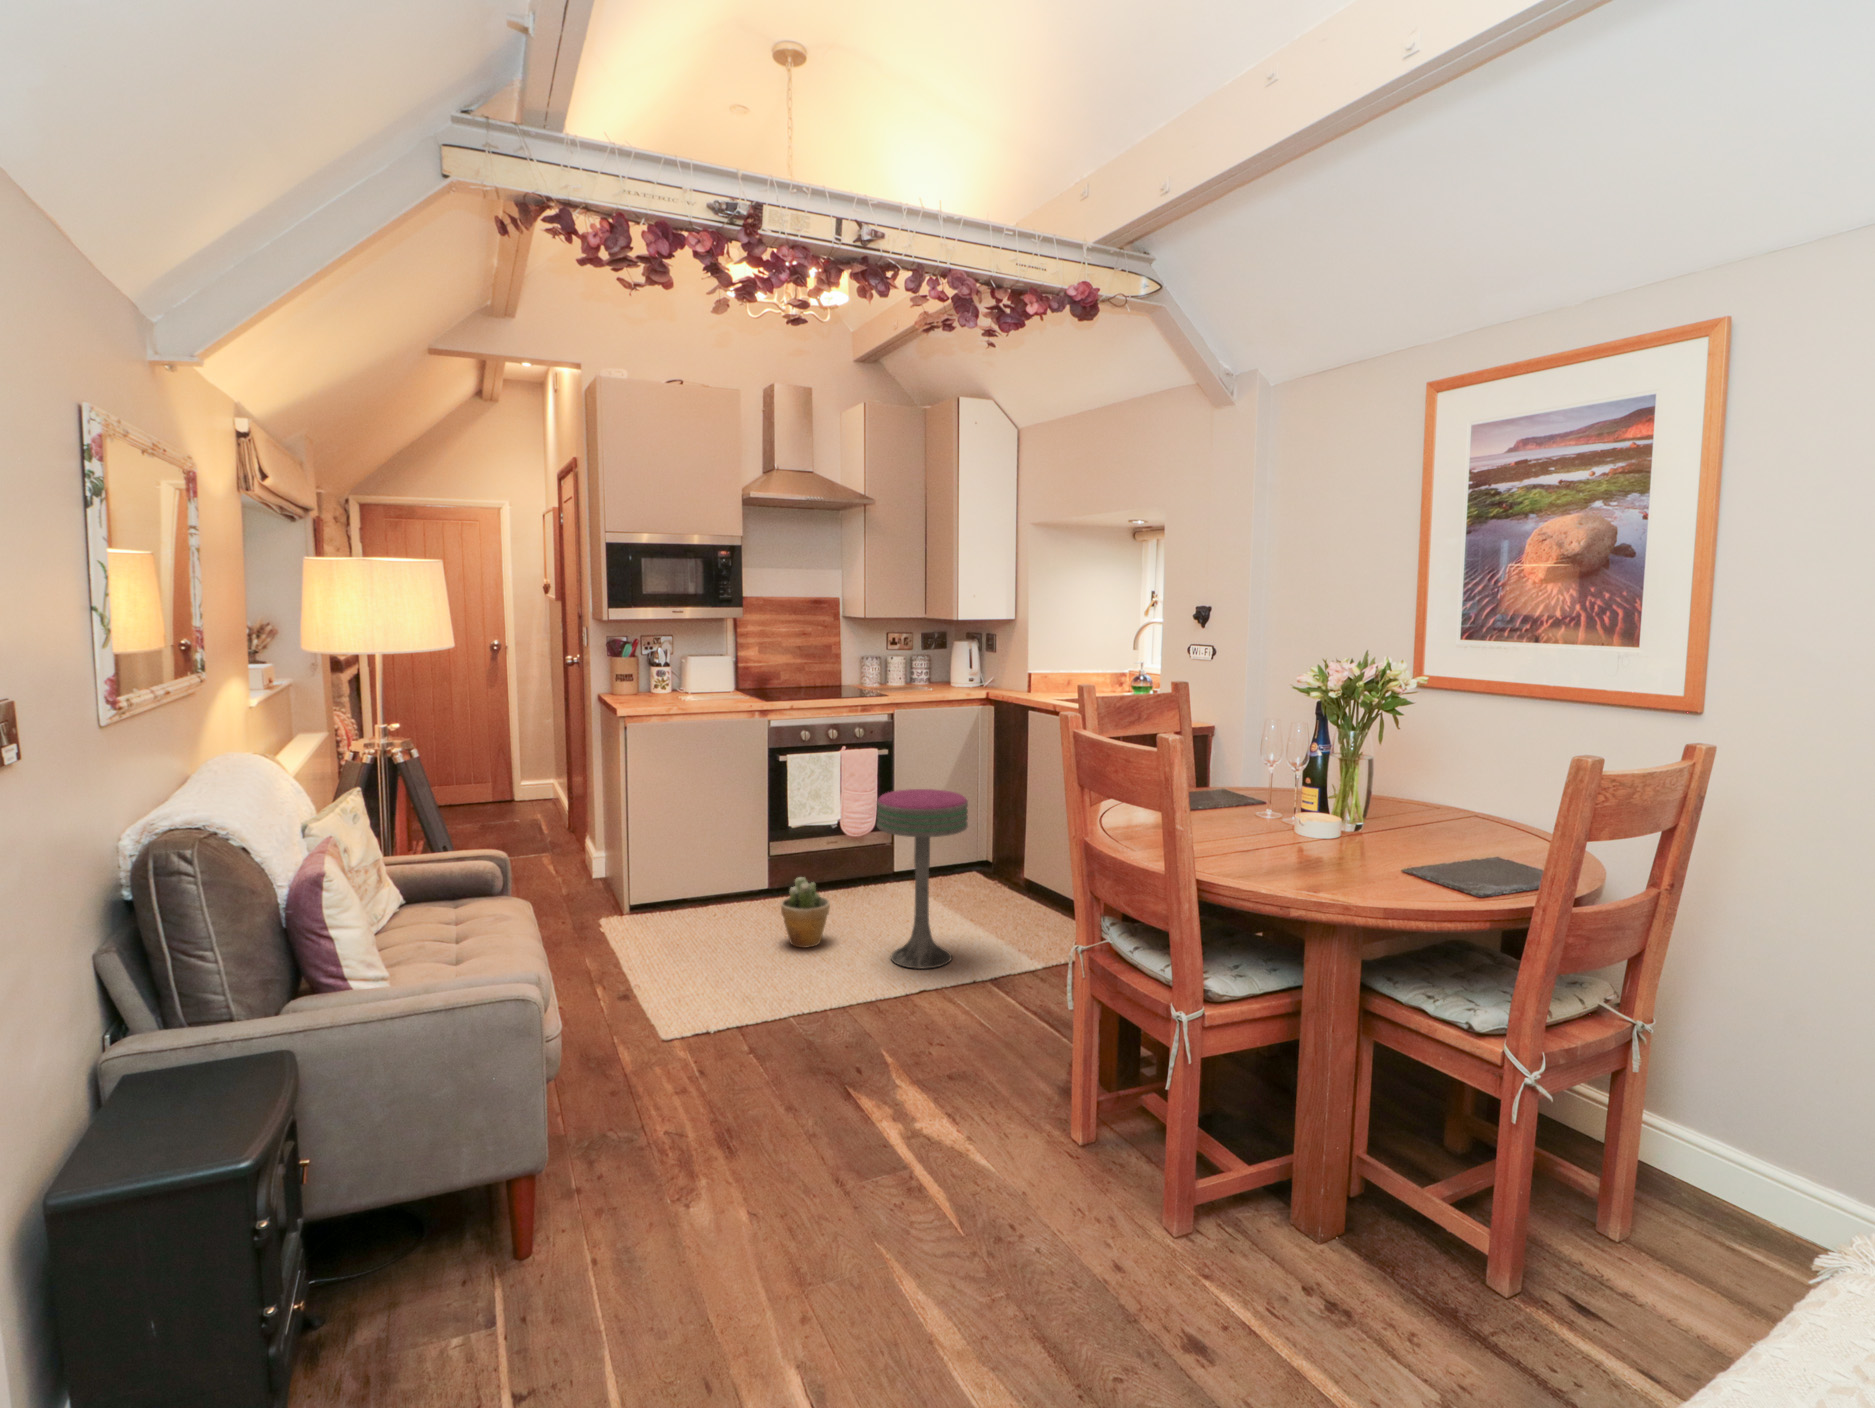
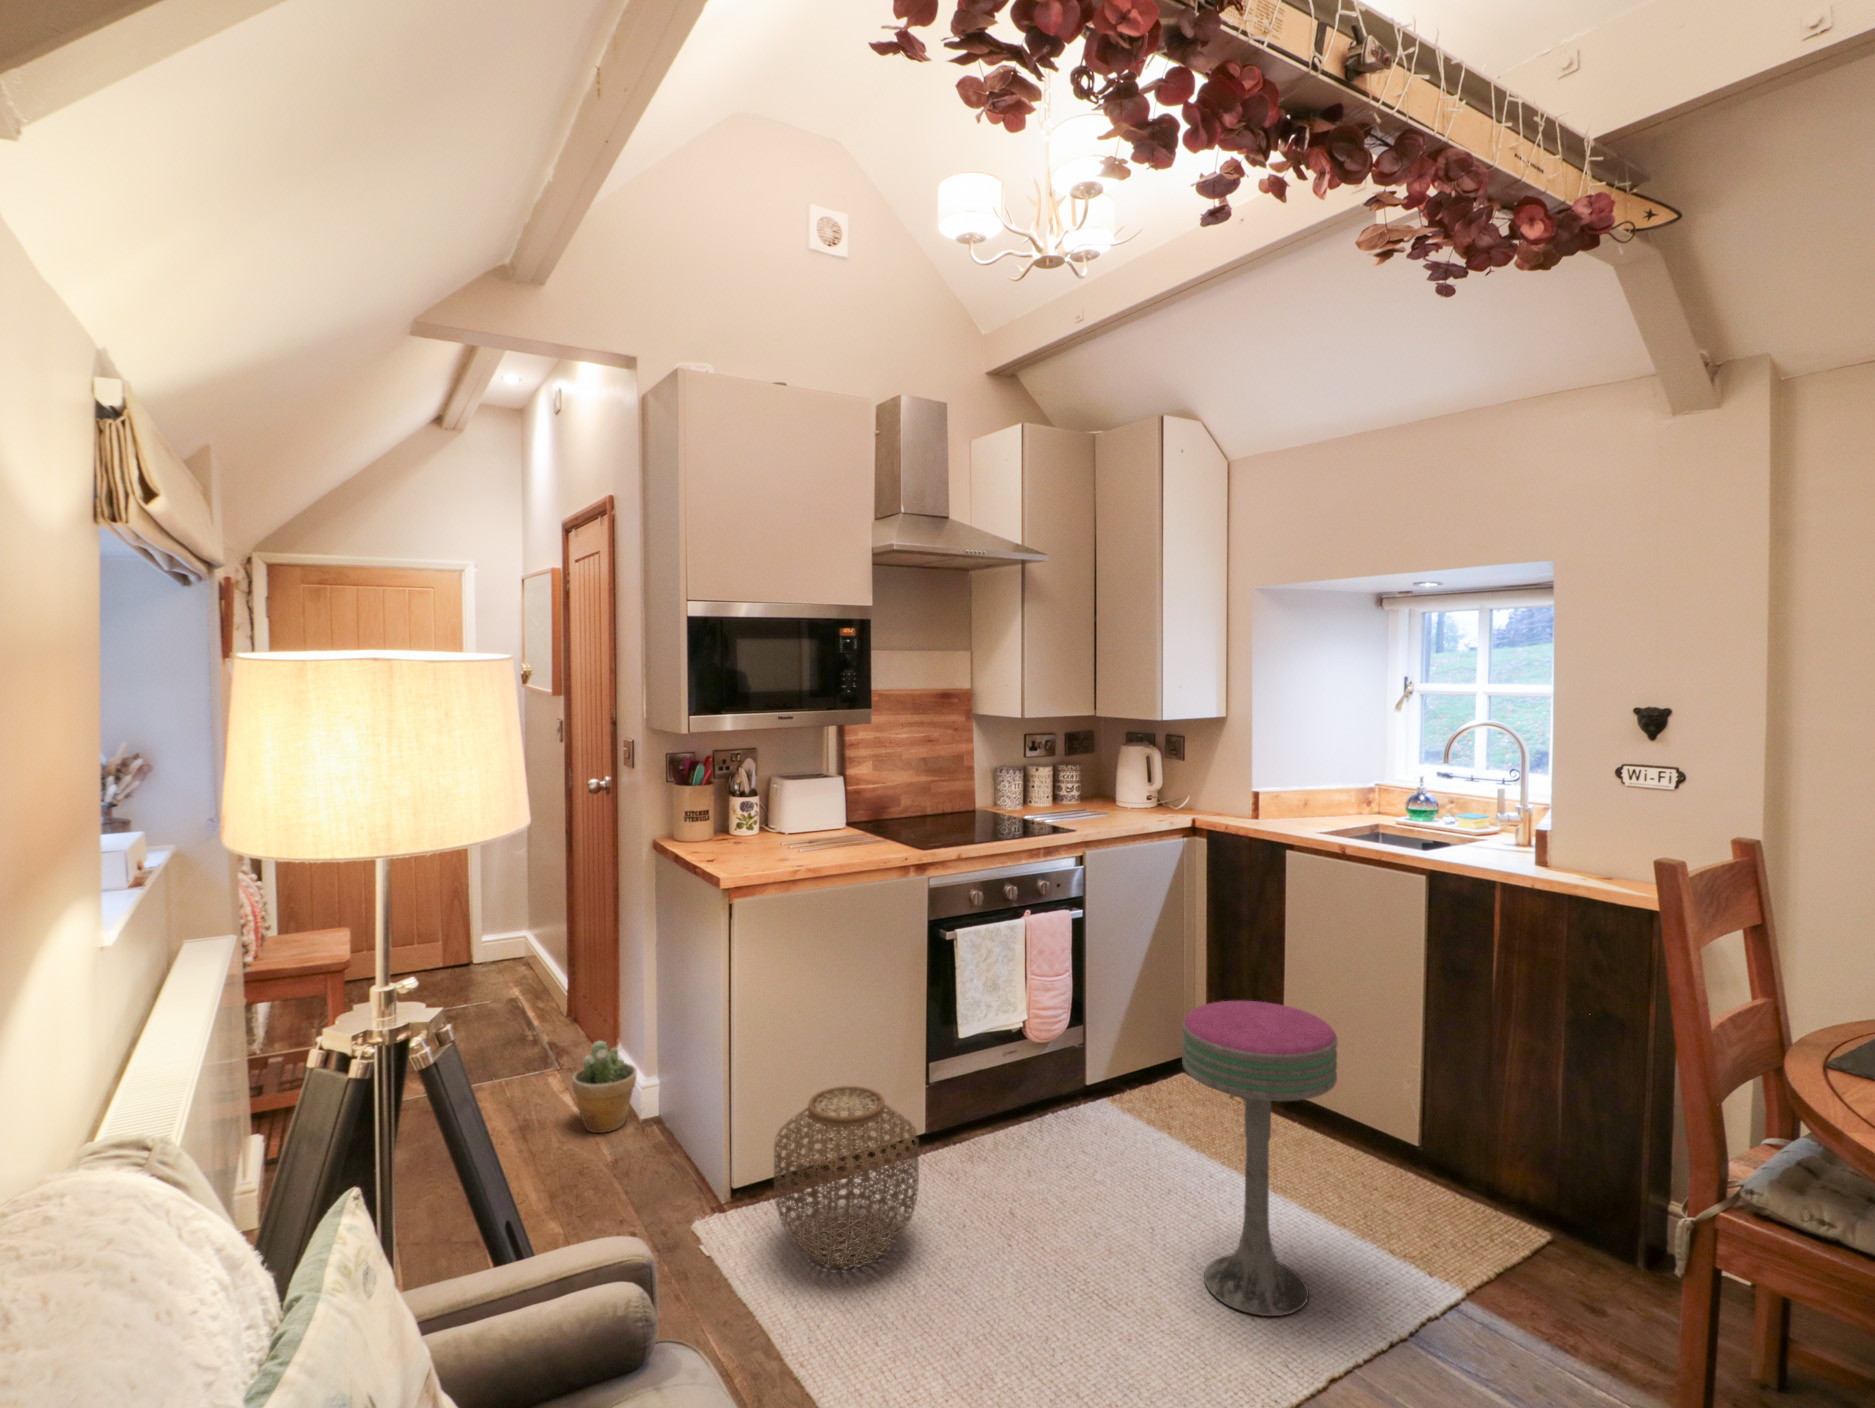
woven basket: none [642,840,733,942] -> present [774,1086,919,1268]
potted plant: present [780,877,830,948] -> present [572,1041,637,1133]

